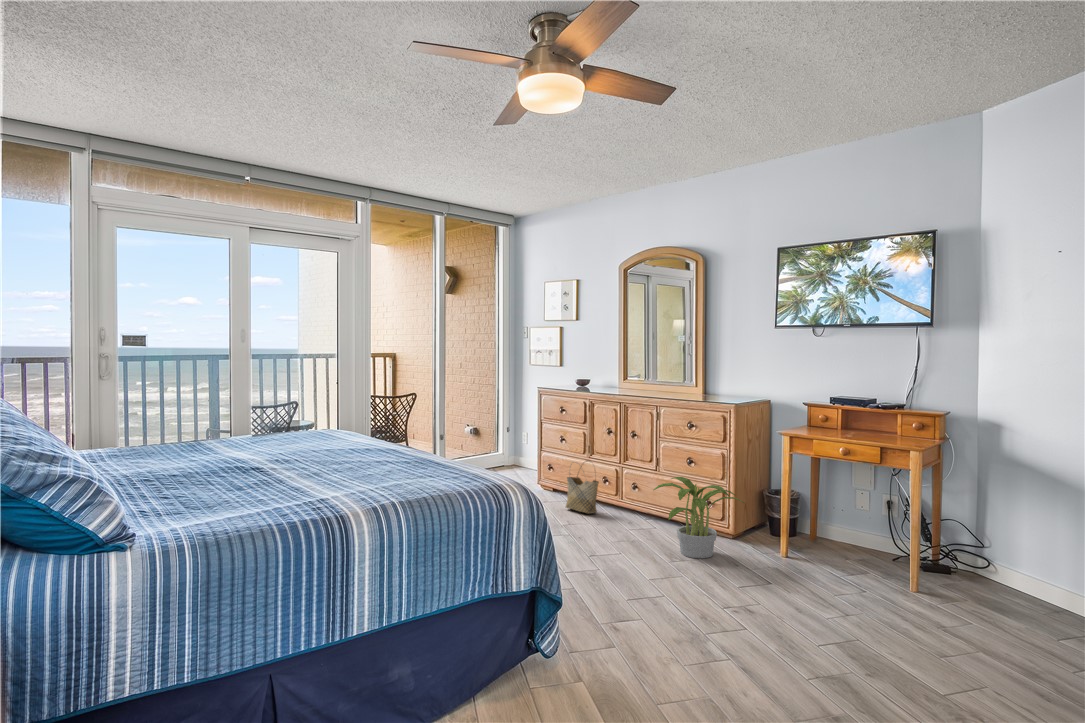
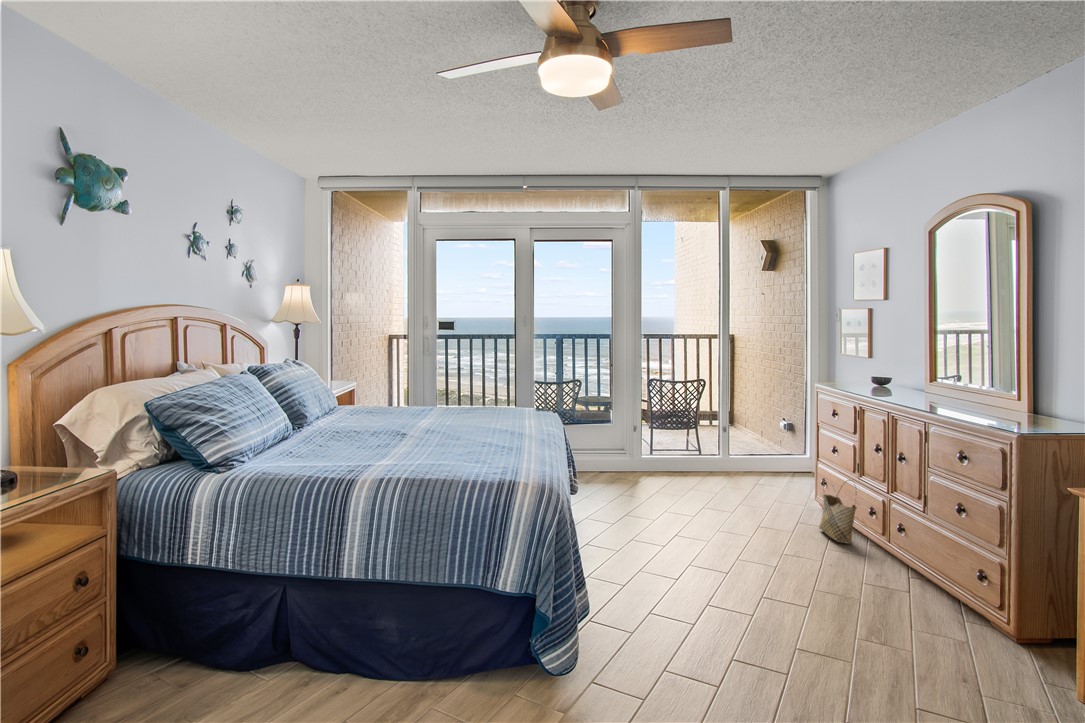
potted plant: present [654,477,744,558] -> none [865,524,1004,646]

